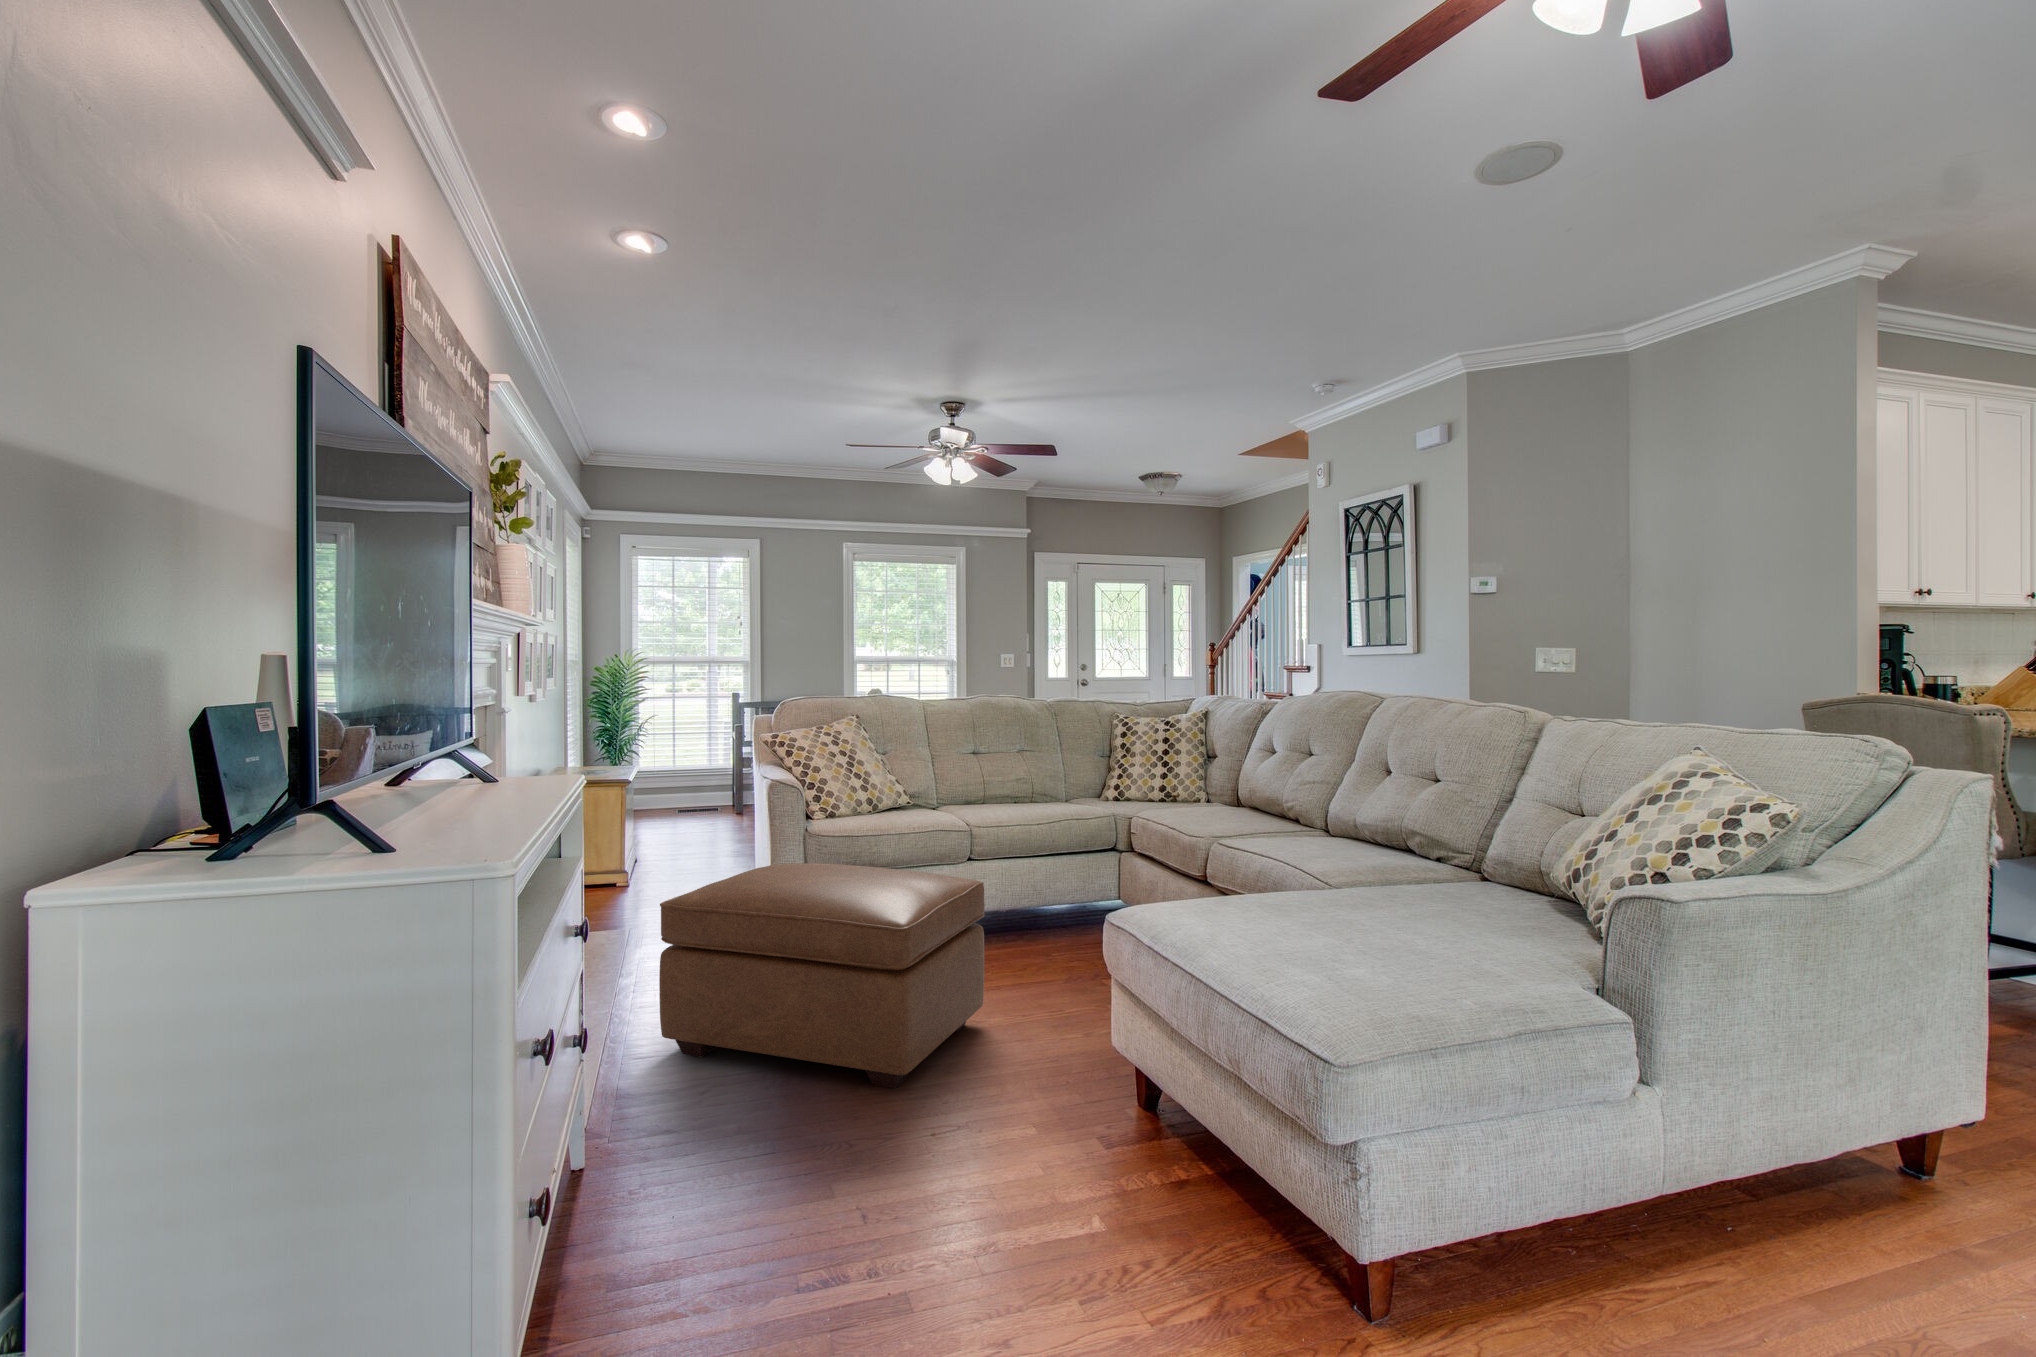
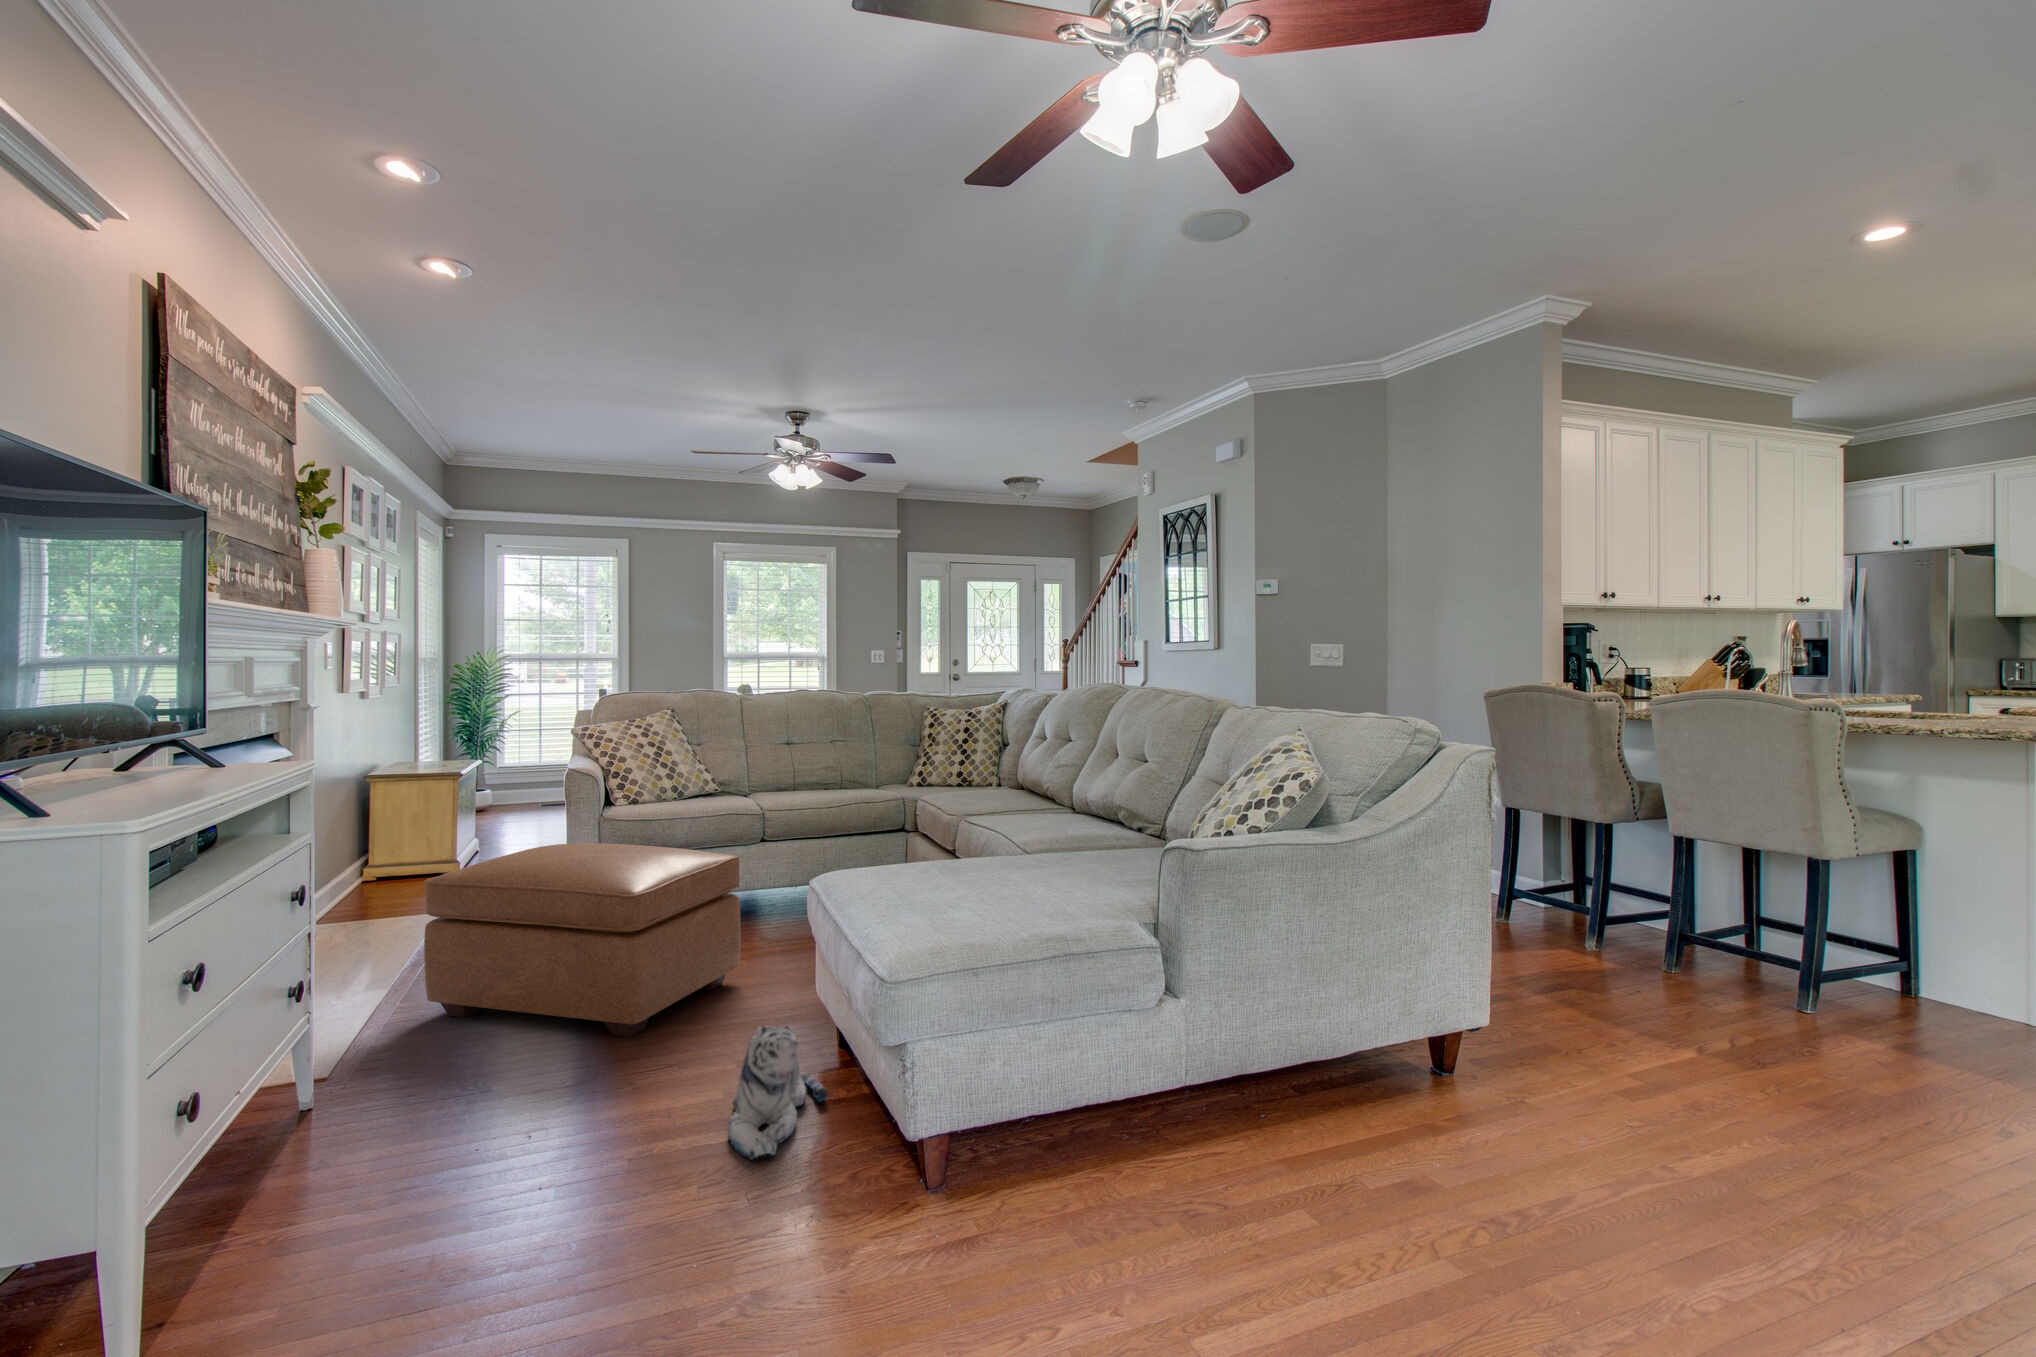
plush toy: none [1060,1096,1173,1265] -> present [728,1026,827,1160]

